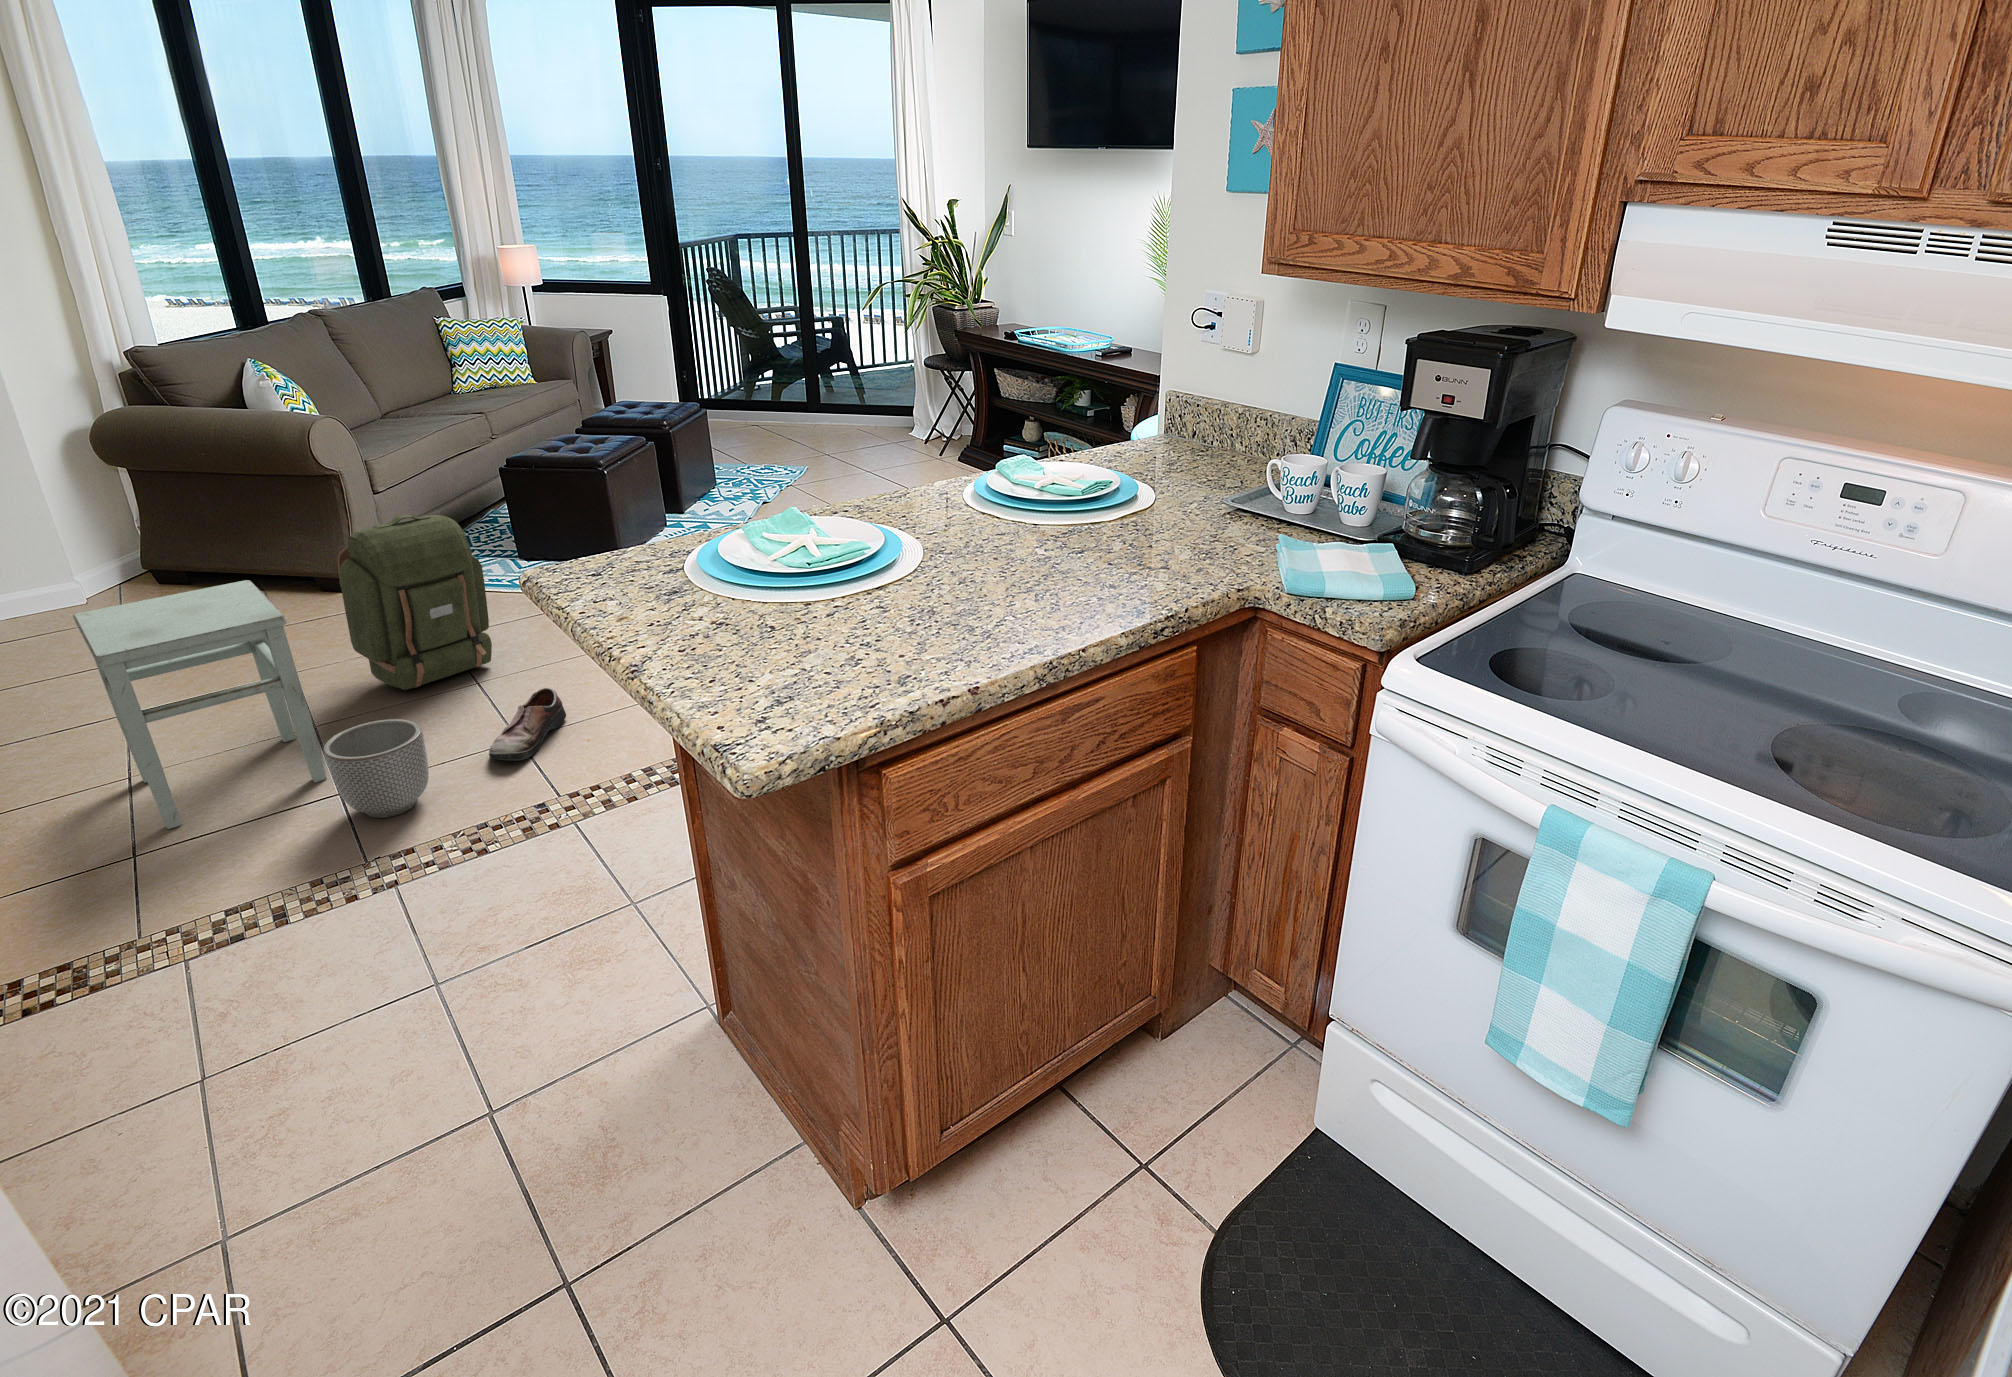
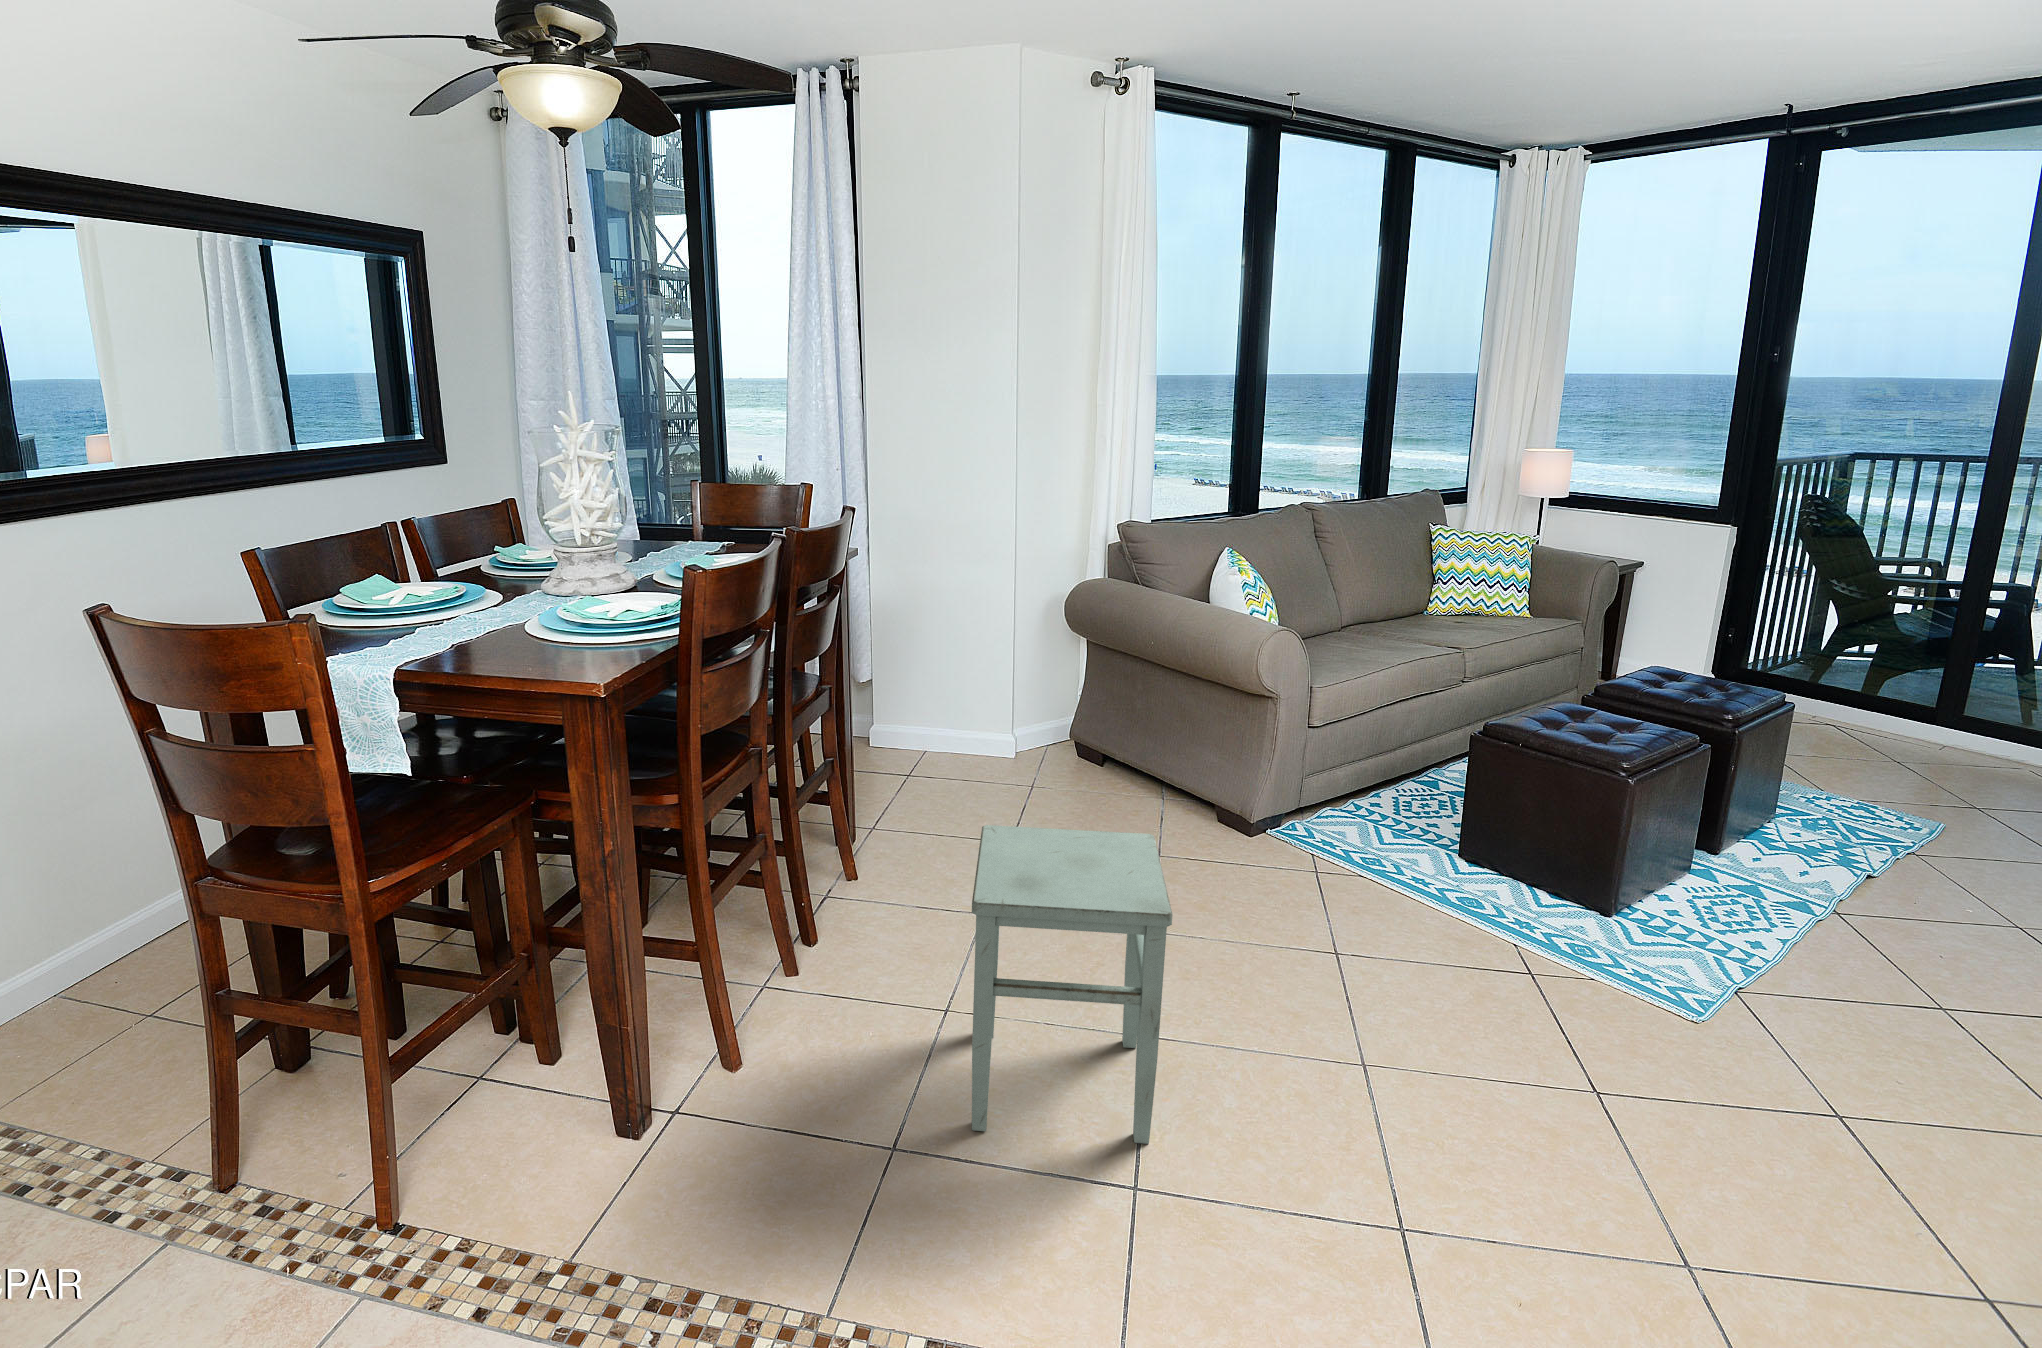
backpack: present [338,515,492,690] -> none [1234,791,1426,1031]
shoe: present [489,688,566,761] -> none [1364,1143,1496,1275]
planter: present [323,719,429,818] -> none [1153,1110,1286,1283]

